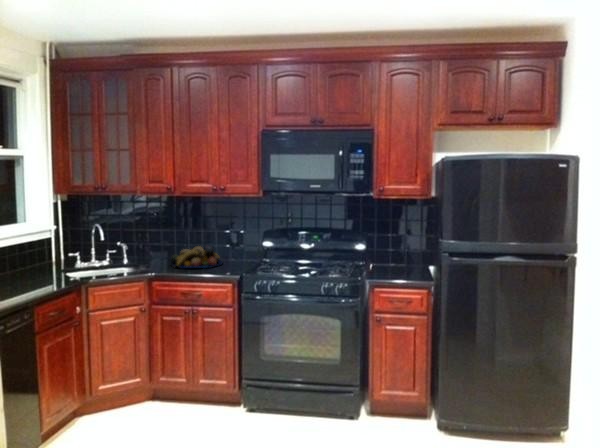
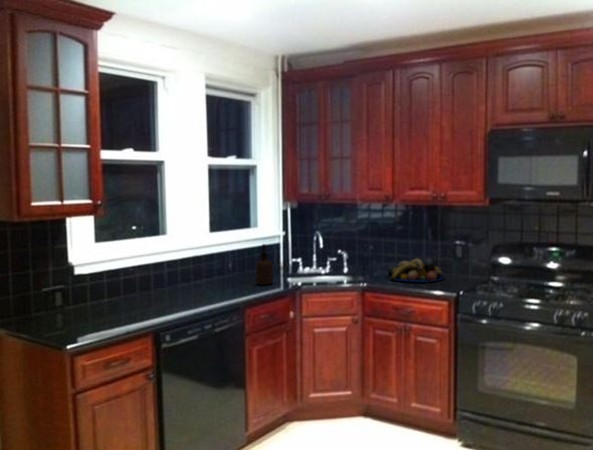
soap dispenser: none [31,239,52,282] -> present [256,244,273,285]

